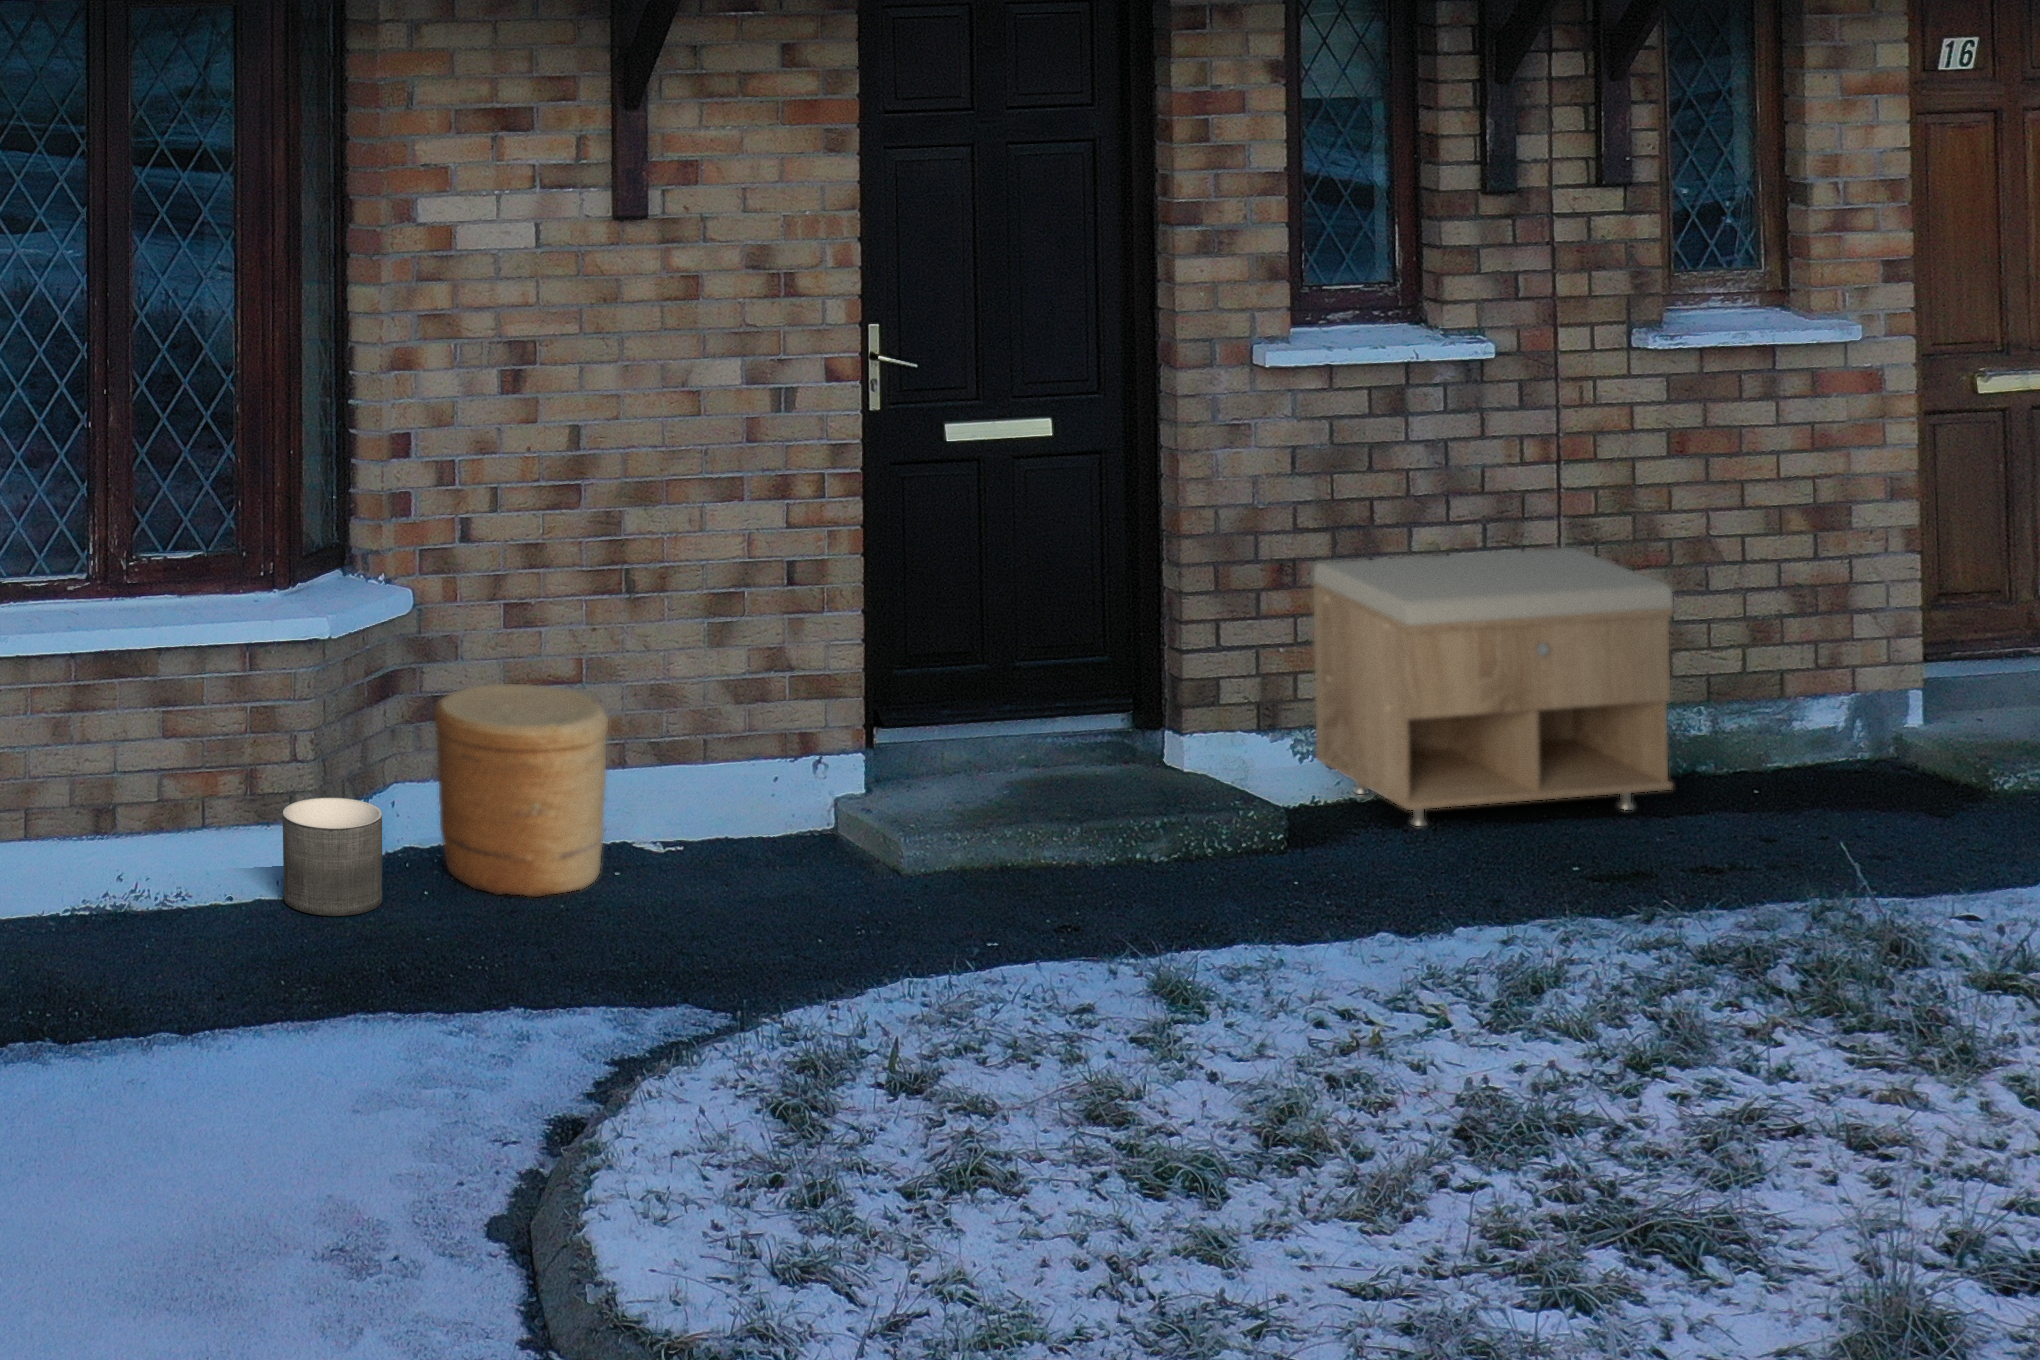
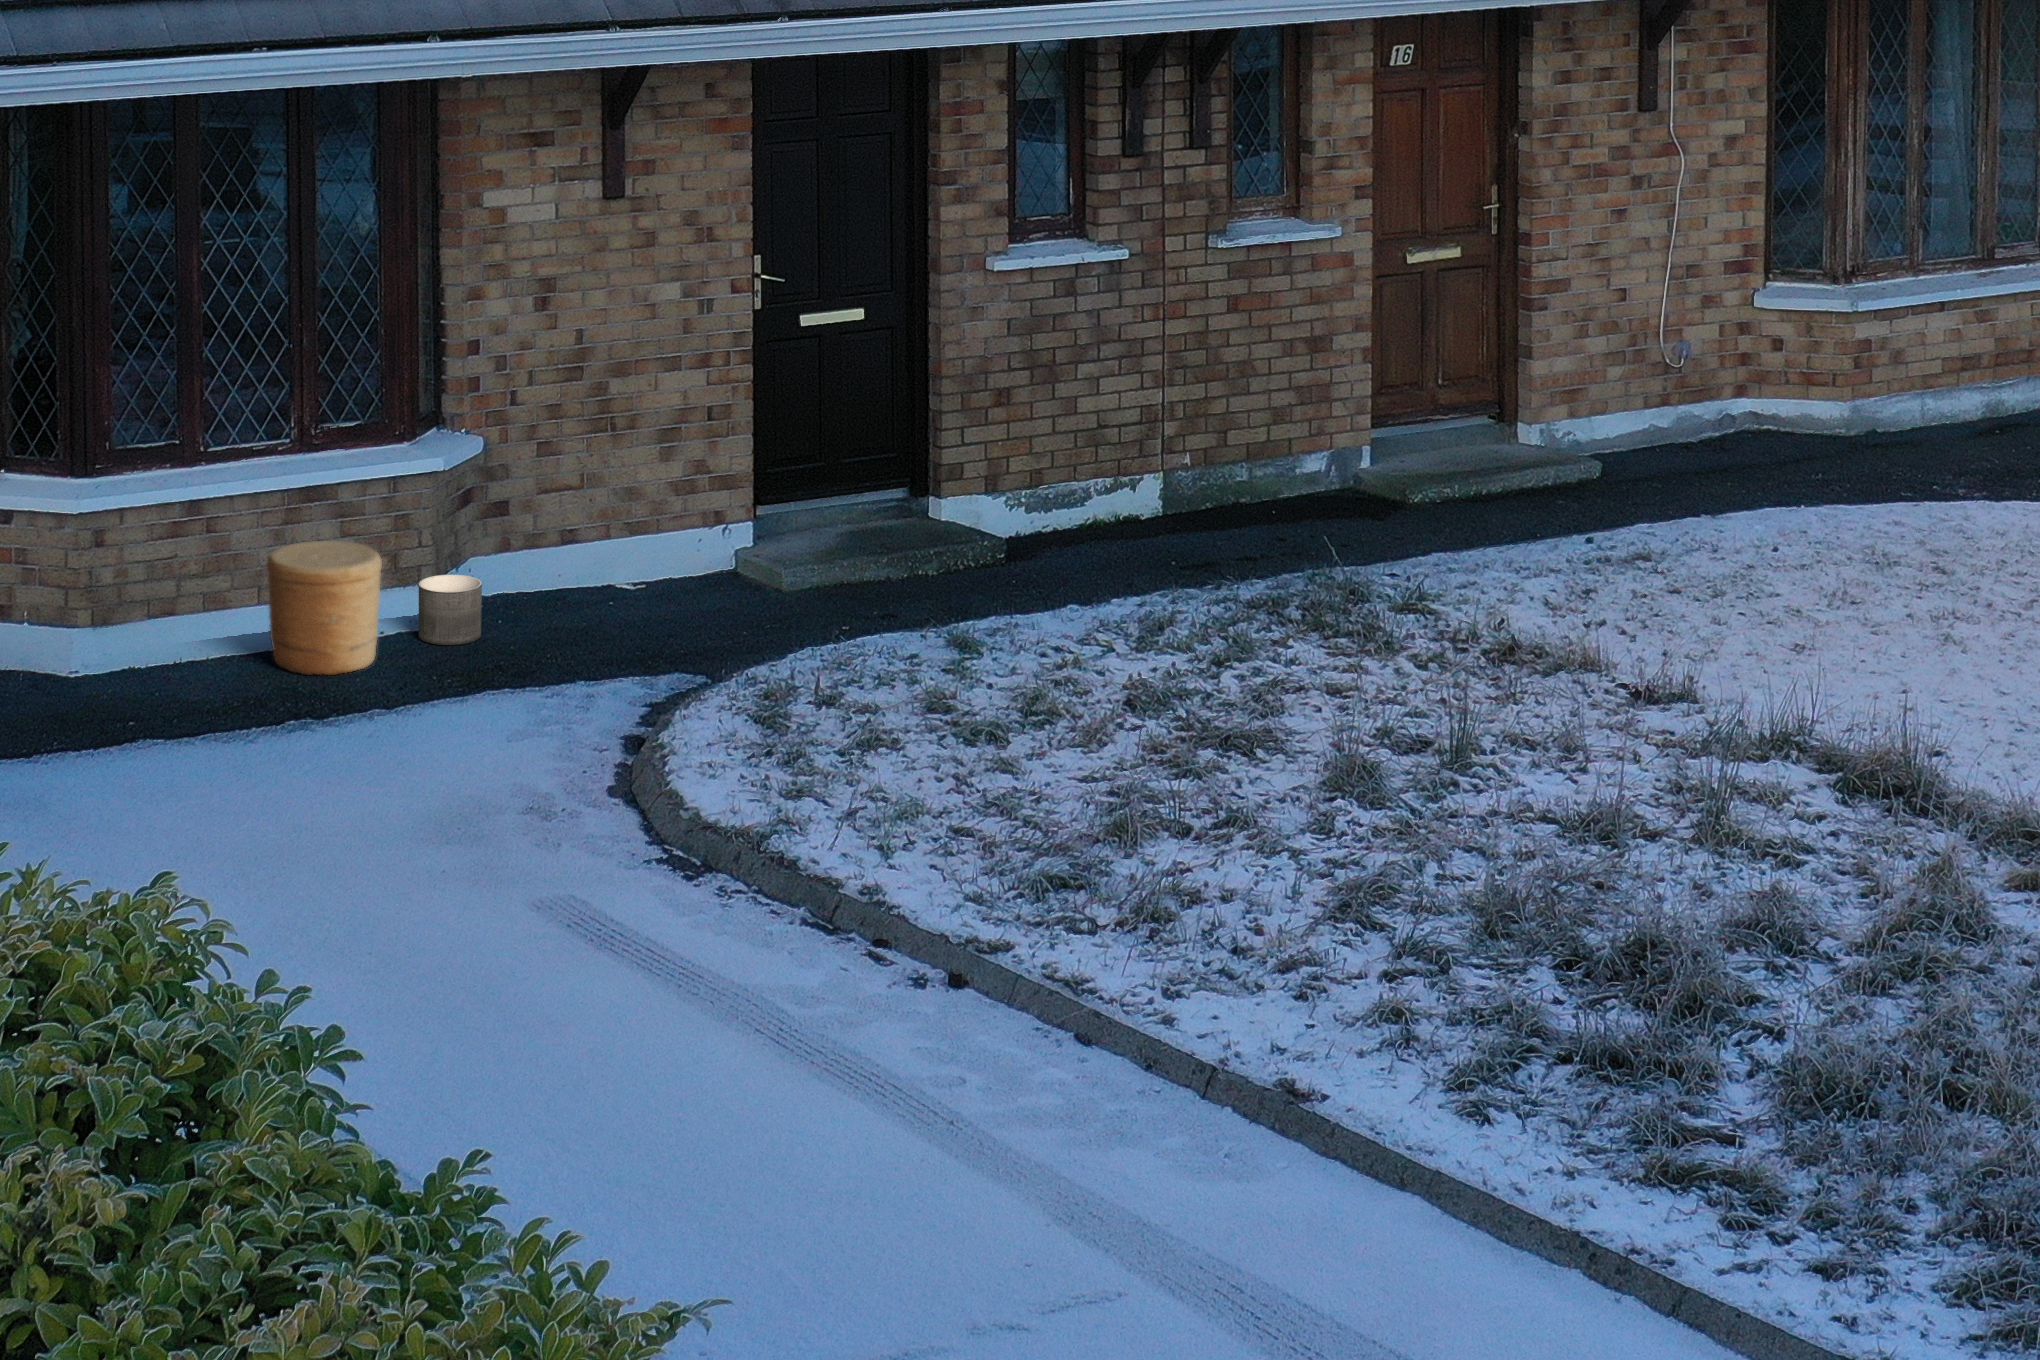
storage bench: present [1313,548,1674,826] -> none [1022,375,1233,547]
woven basket: present [434,684,608,897] -> present [267,541,382,675]

